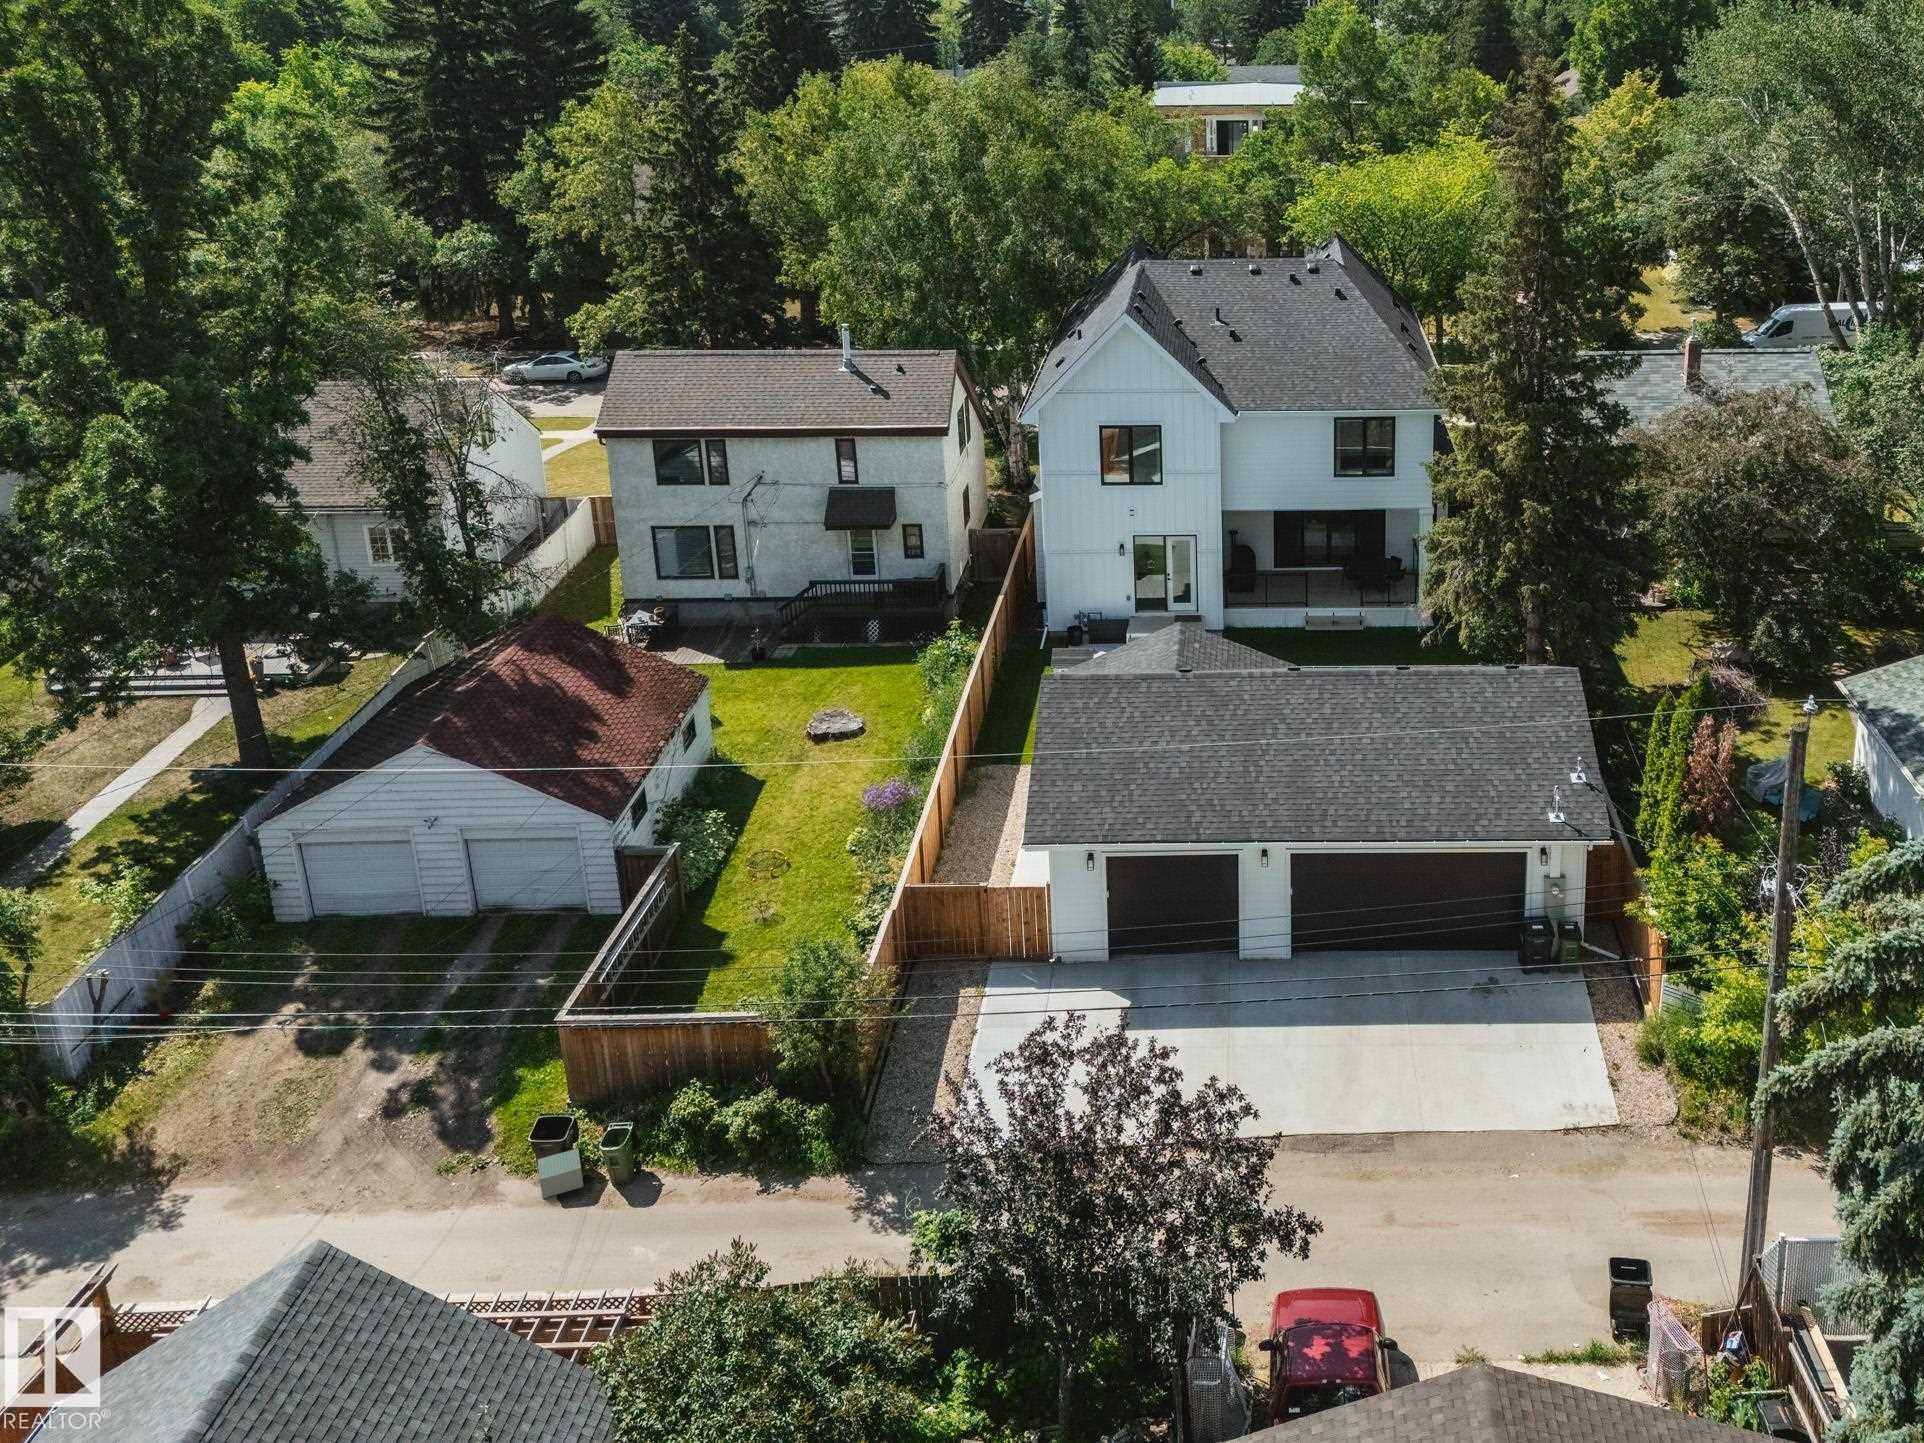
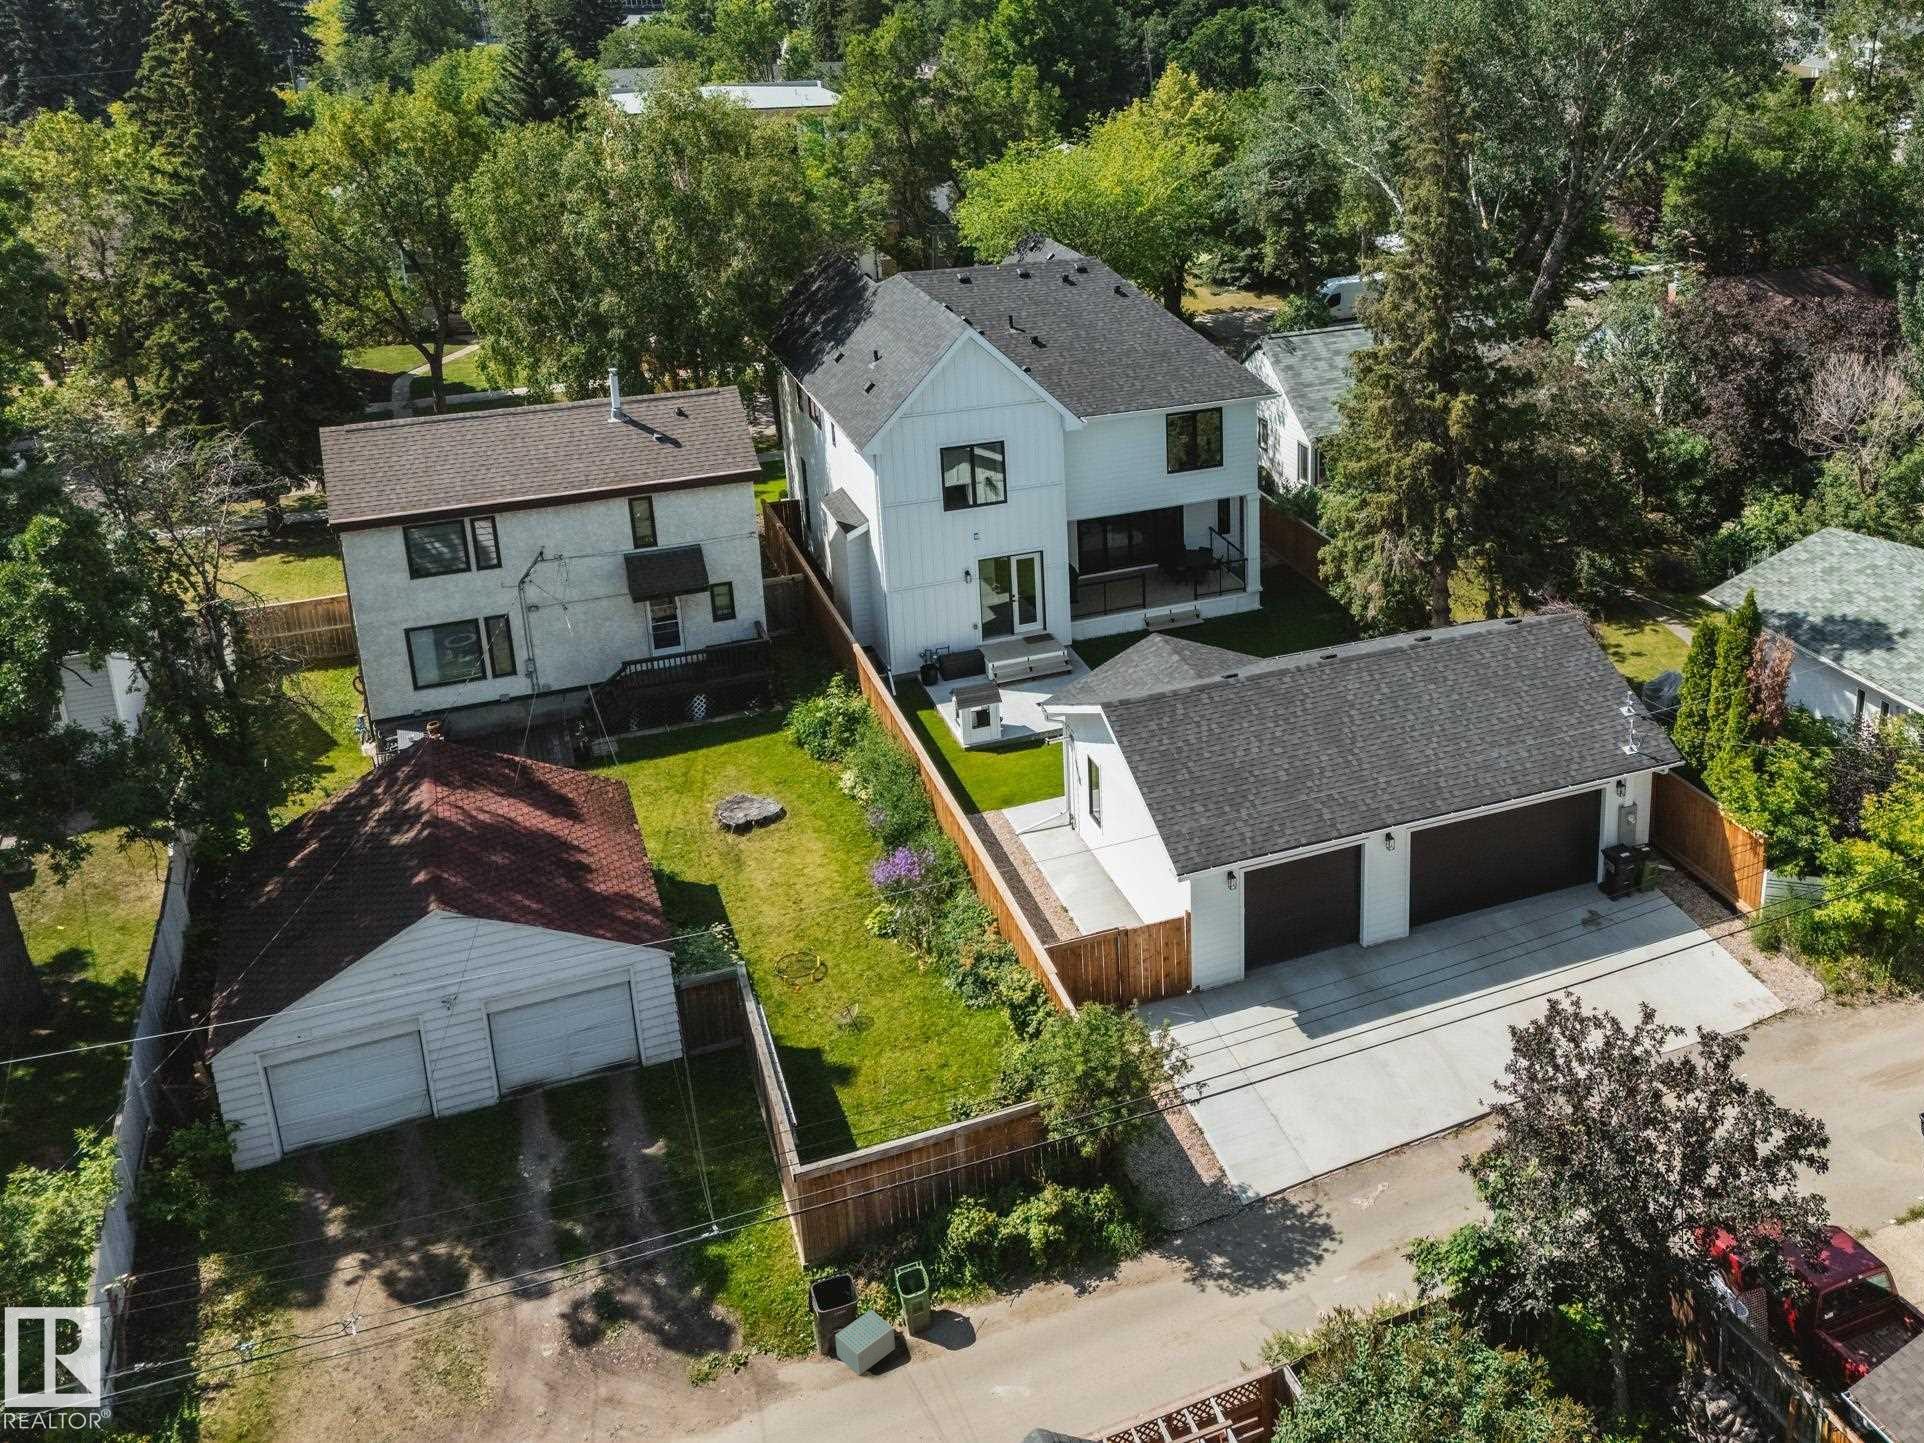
potted tree: present [141,966,177,1019] -> none [123,1257,166,1330]

